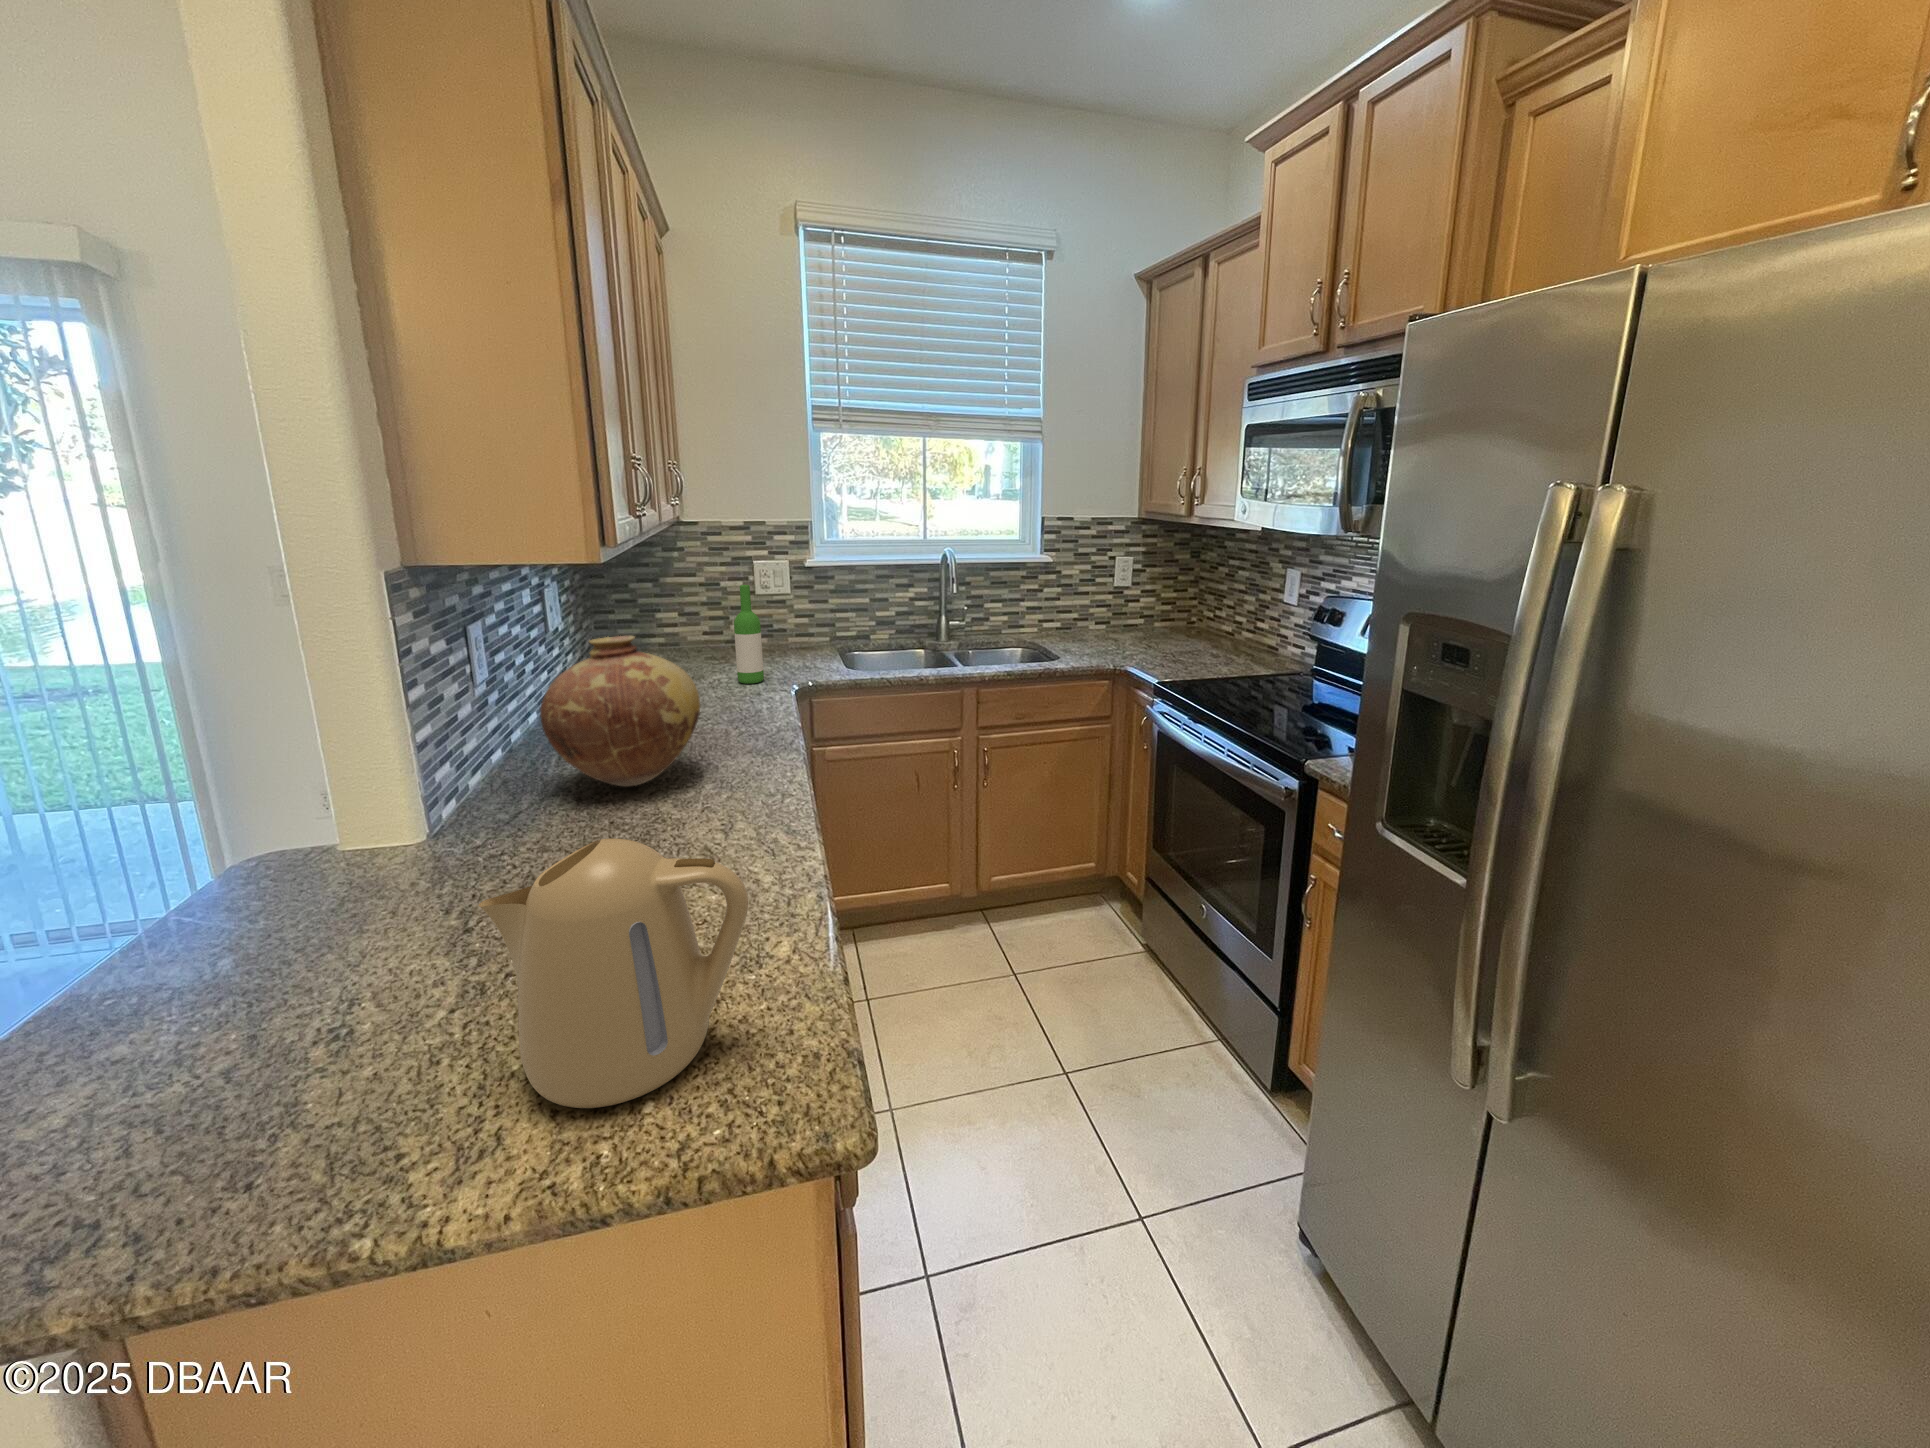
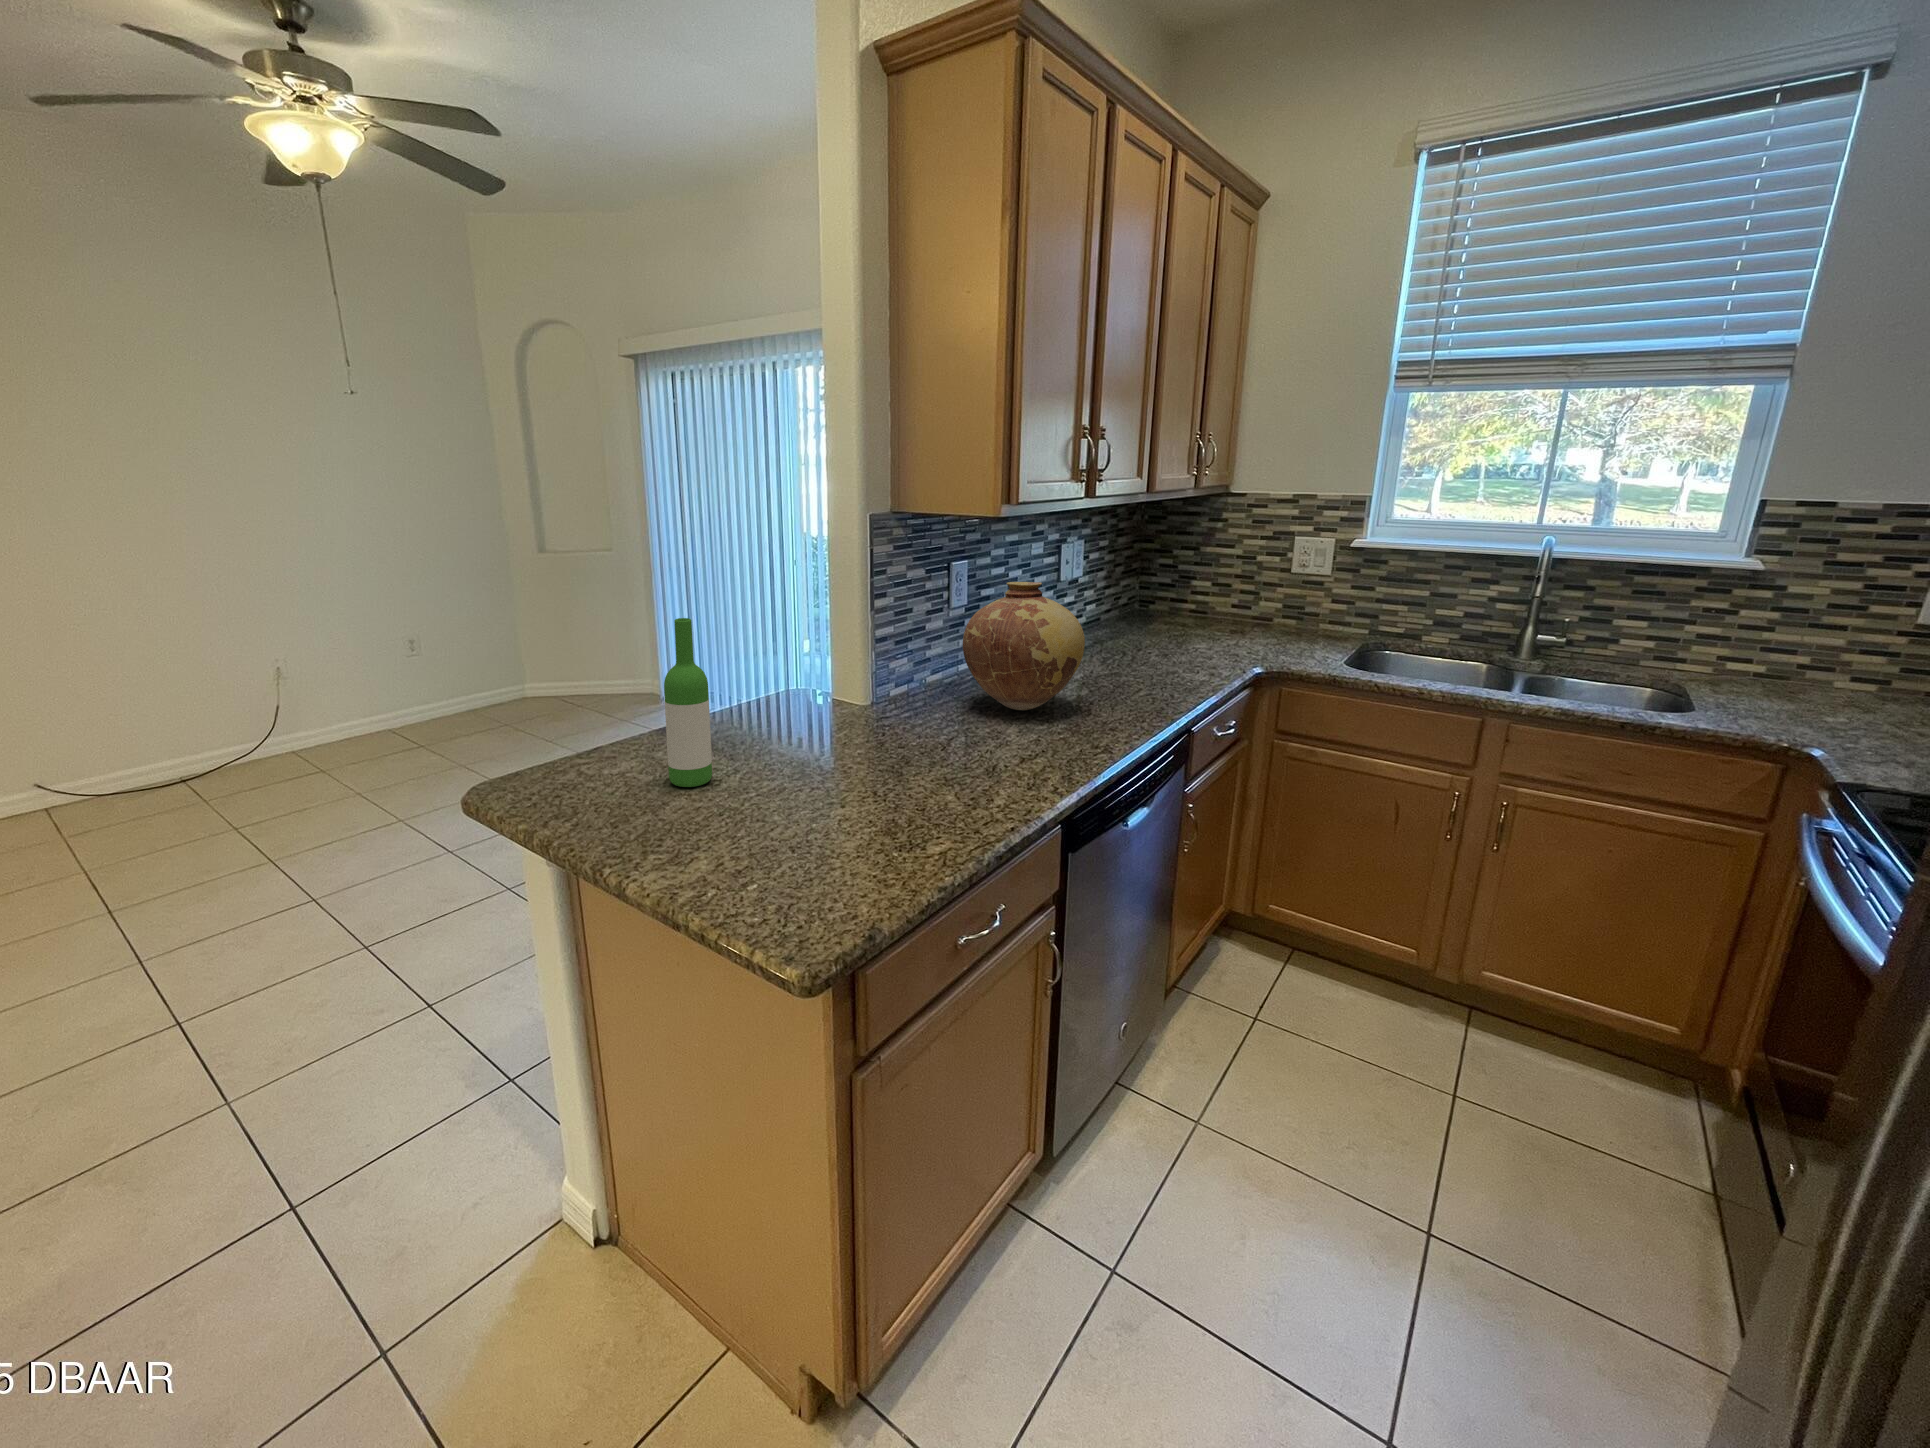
wine bottle: present [734,585,764,684] -> present [664,618,712,787]
kettle: present [479,838,748,1108] -> none [742,690,865,863]

